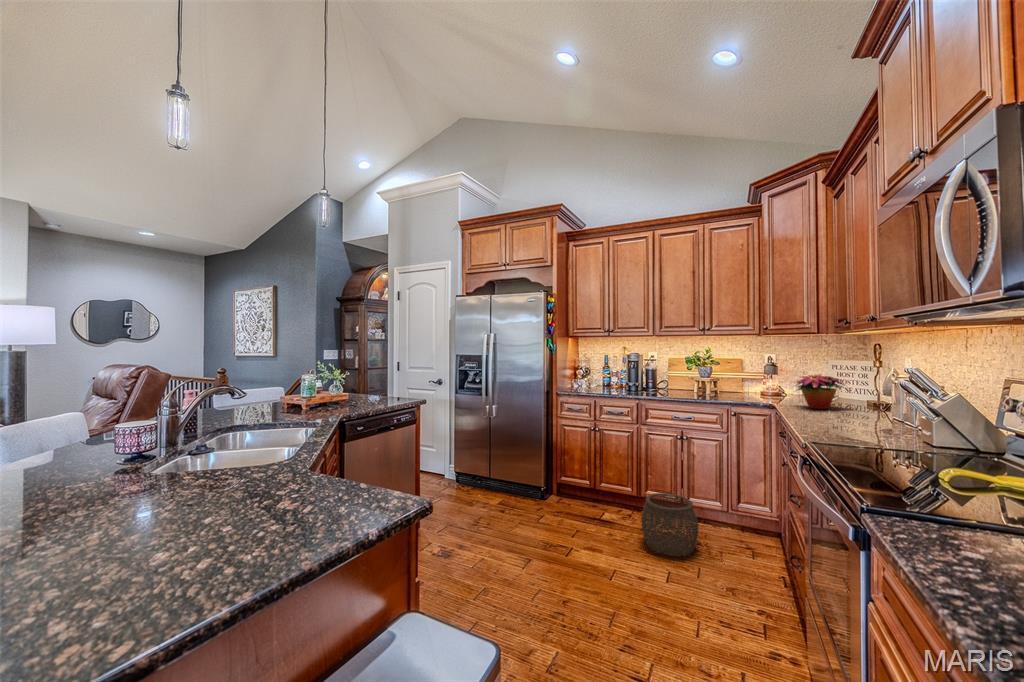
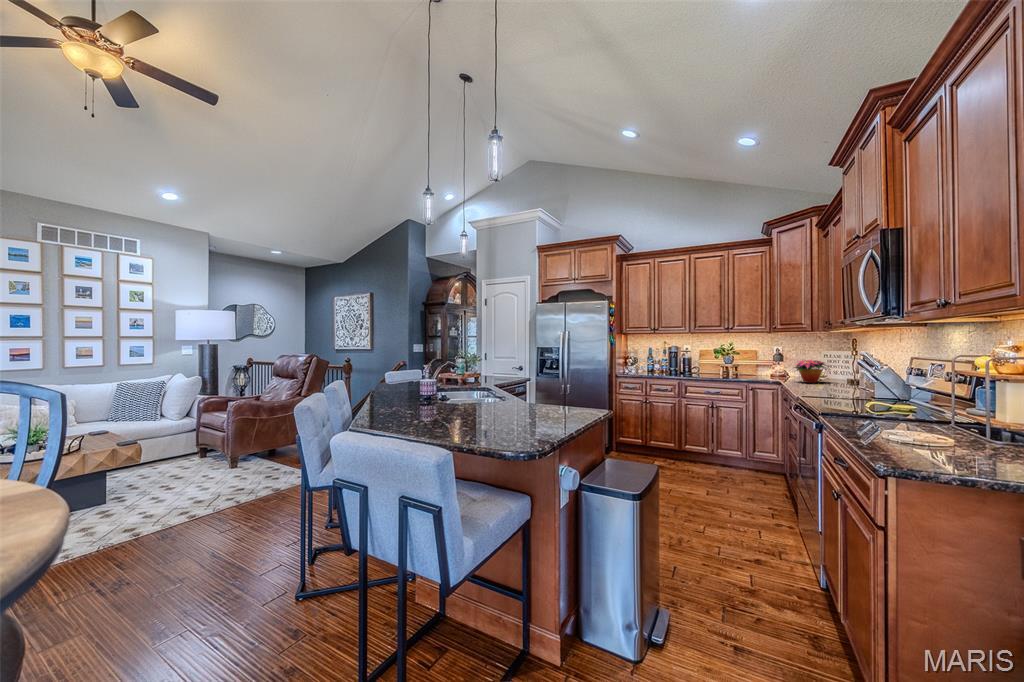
woven basket: present [641,493,699,557] -> none [685,443,726,484]

